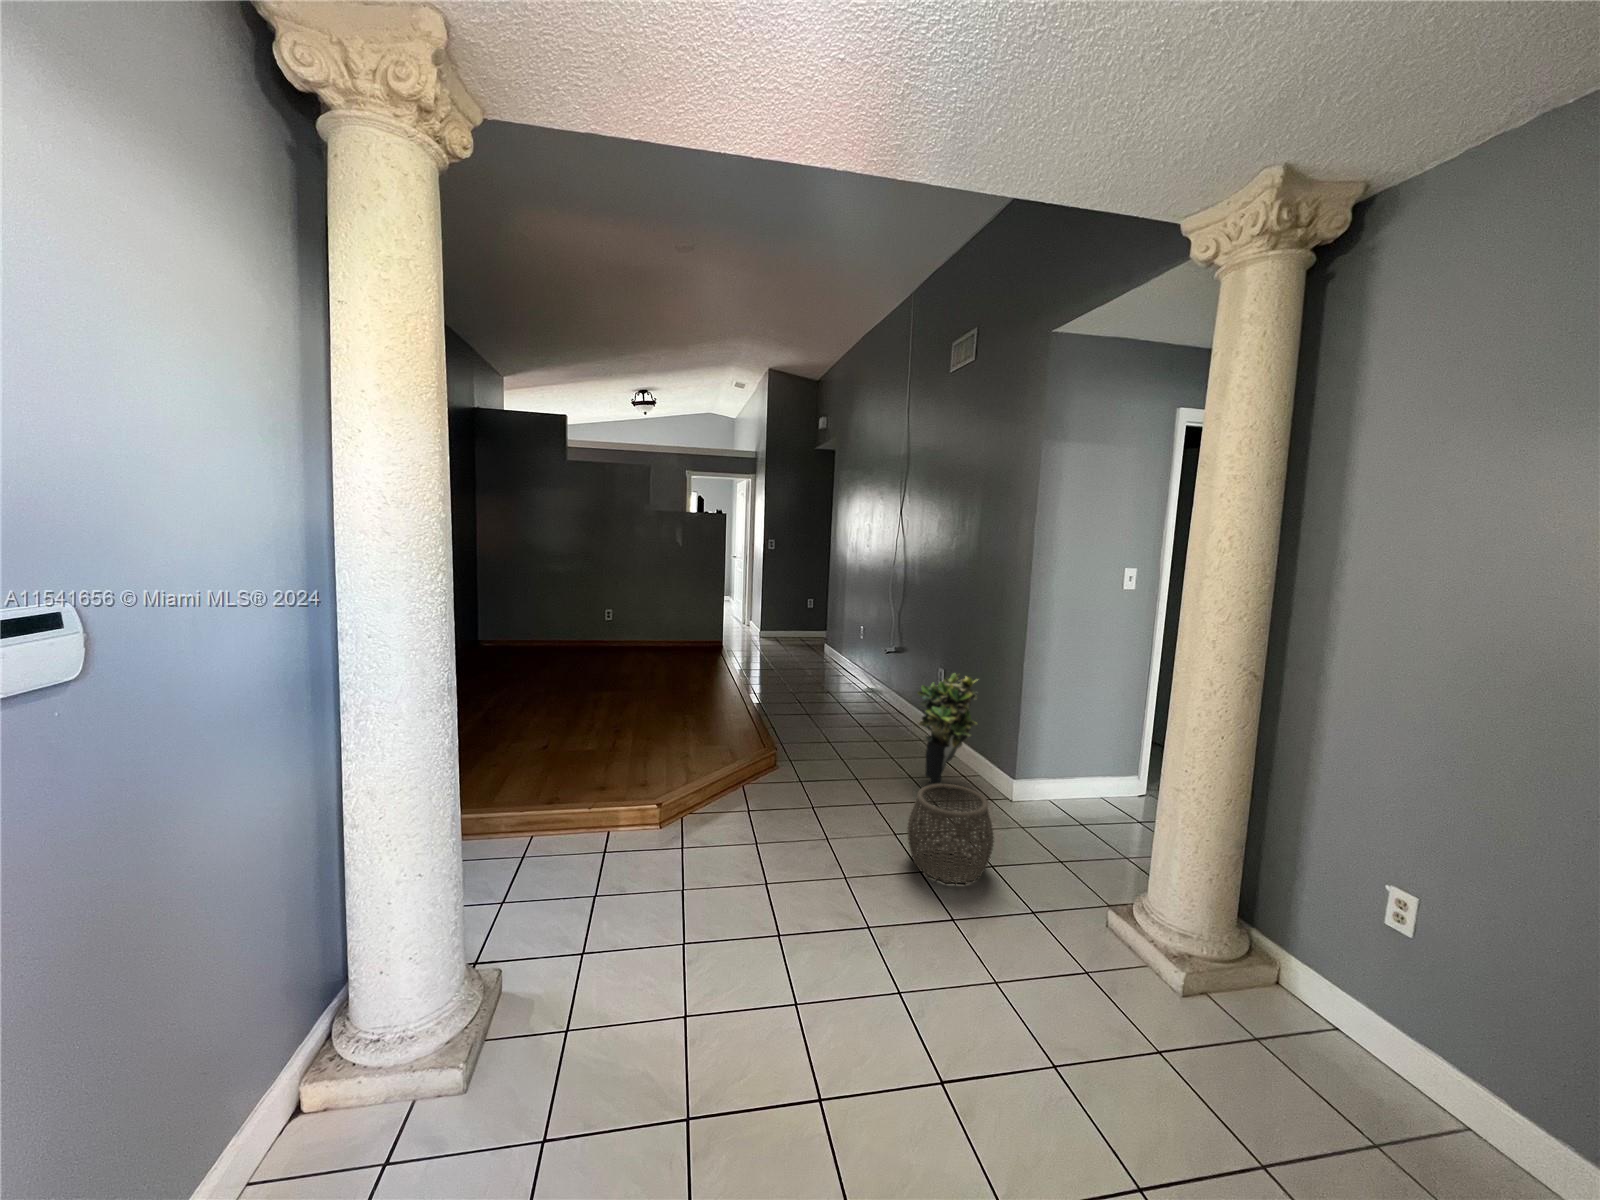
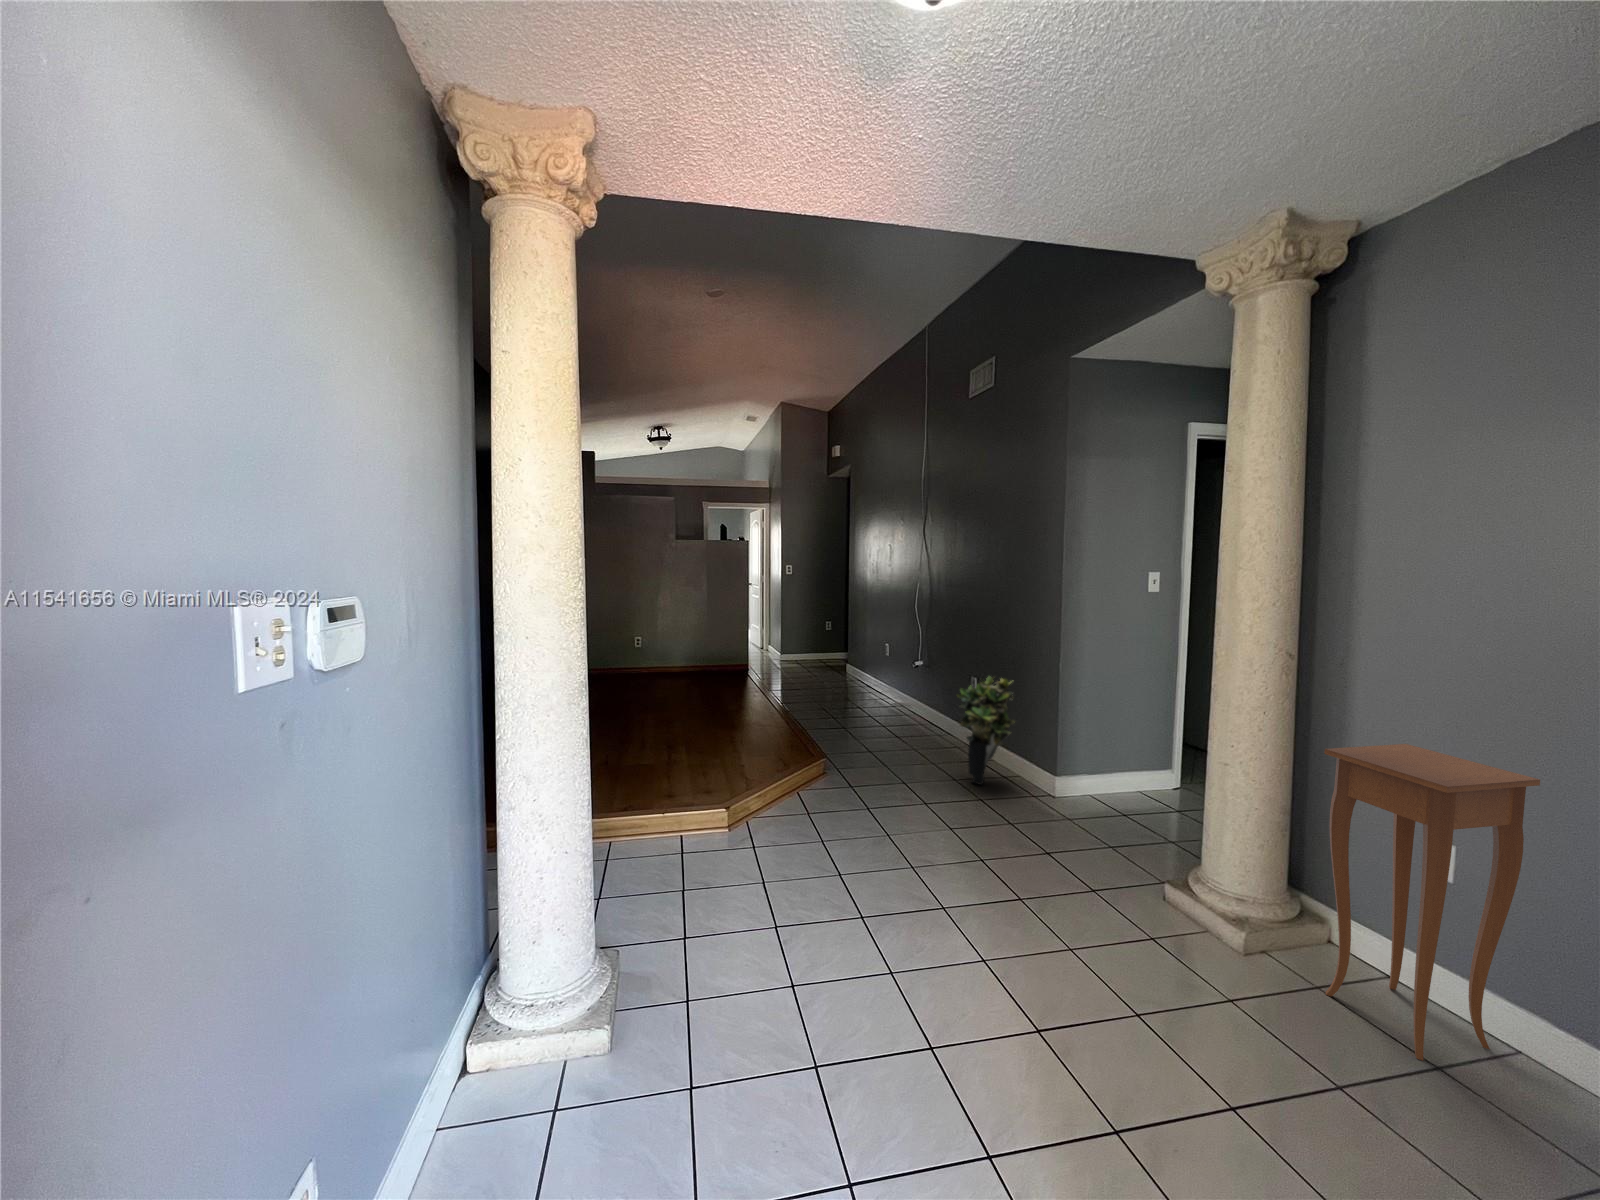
side table: none [1264,782,1514,1134] -> present [1324,744,1540,1061]
woven basket: present [907,784,994,884] -> none [965,775,1049,867]

